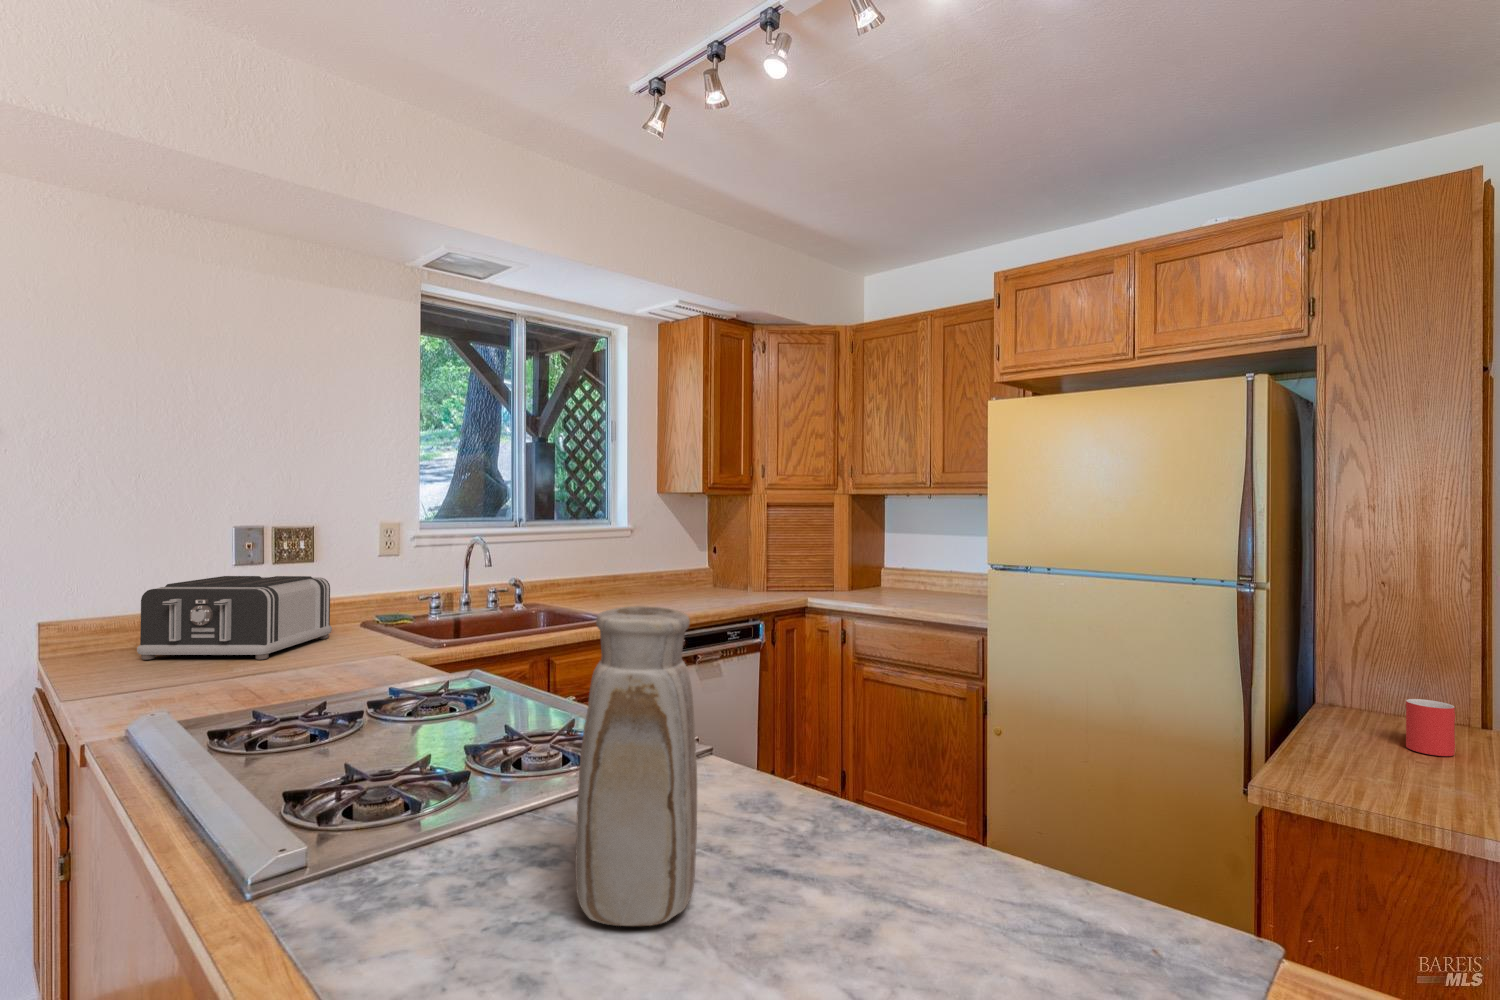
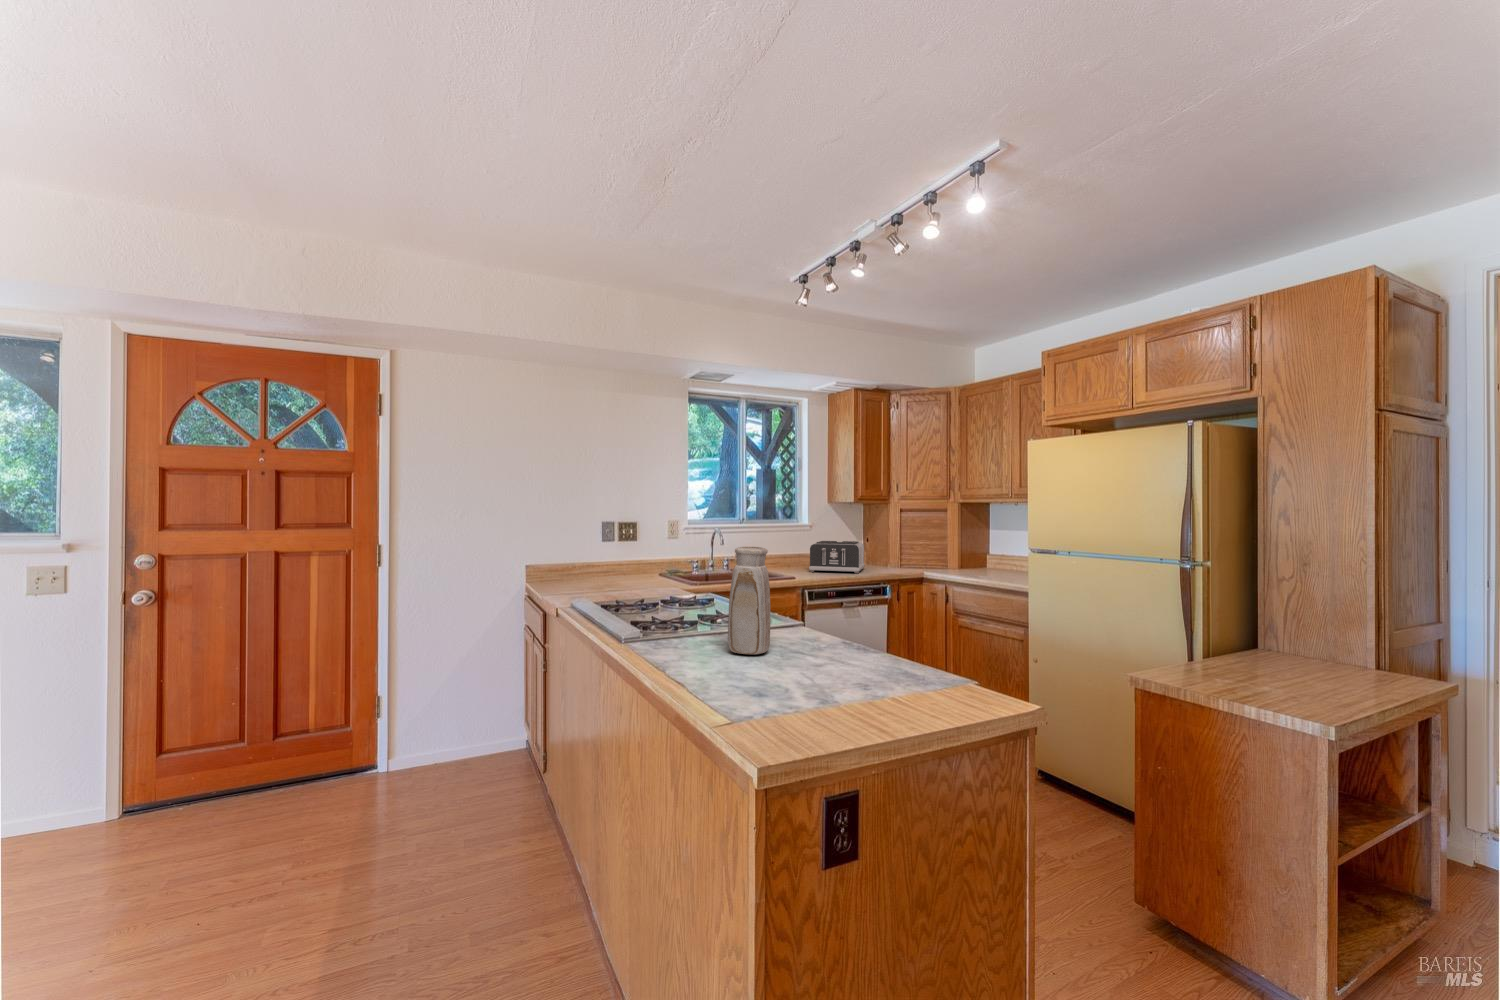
toaster: present [137,576,332,660] -> present [809,541,865,574]
mug: present [1406,699,1455,756] -> none [1276,637,1308,673]

